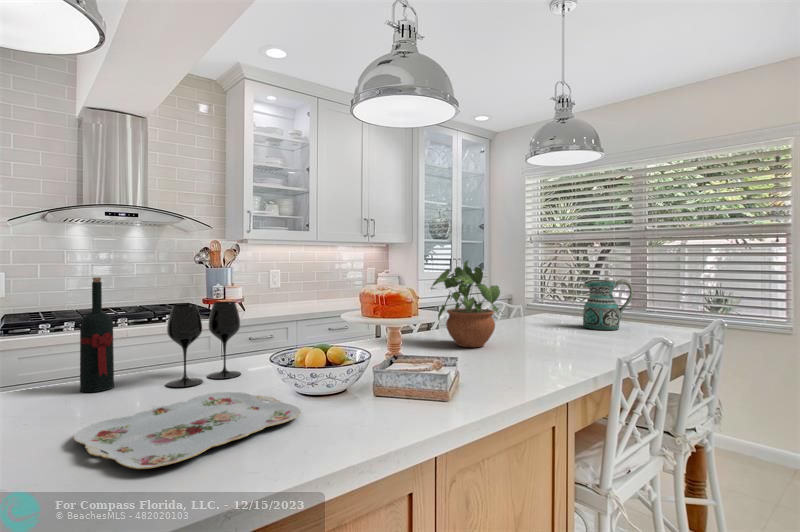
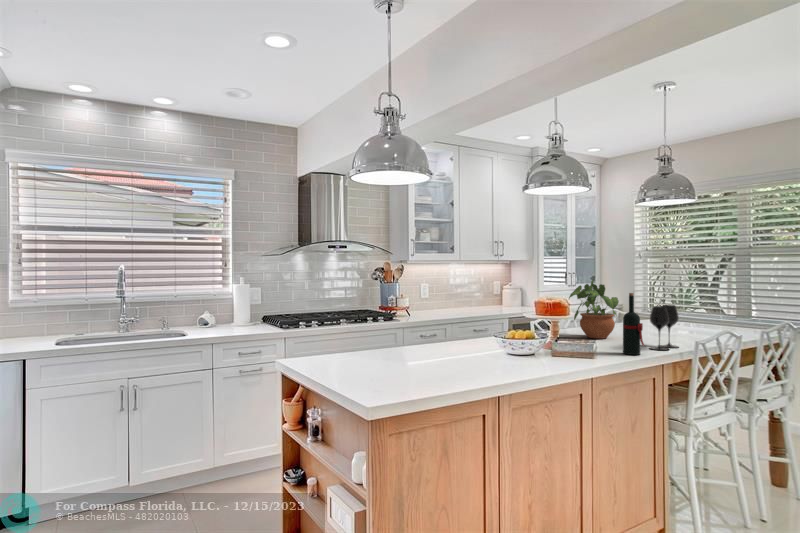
wine bottle: present [80,277,114,392] -> present [623,293,644,355]
ceramic pitcher: present [583,279,634,330] -> none [683,292,724,331]
wine glass: present [166,301,241,387] -> present [650,305,679,350]
serving tray: present [74,392,301,469] -> none [426,353,521,373]

